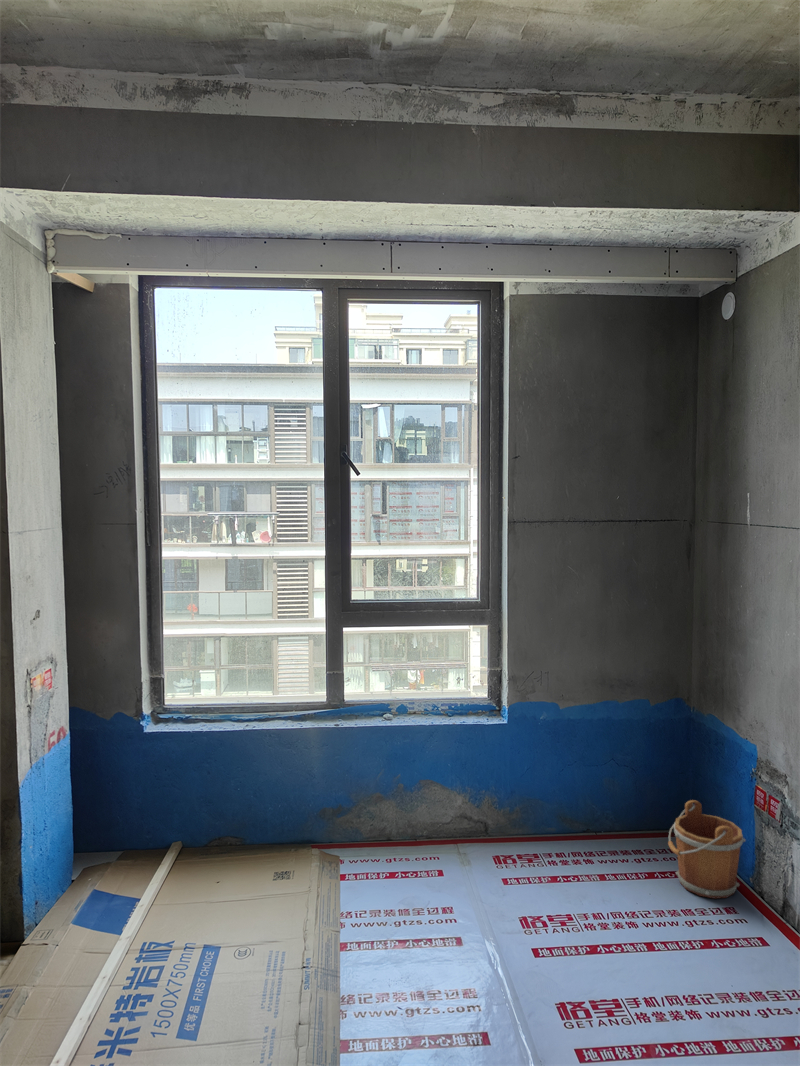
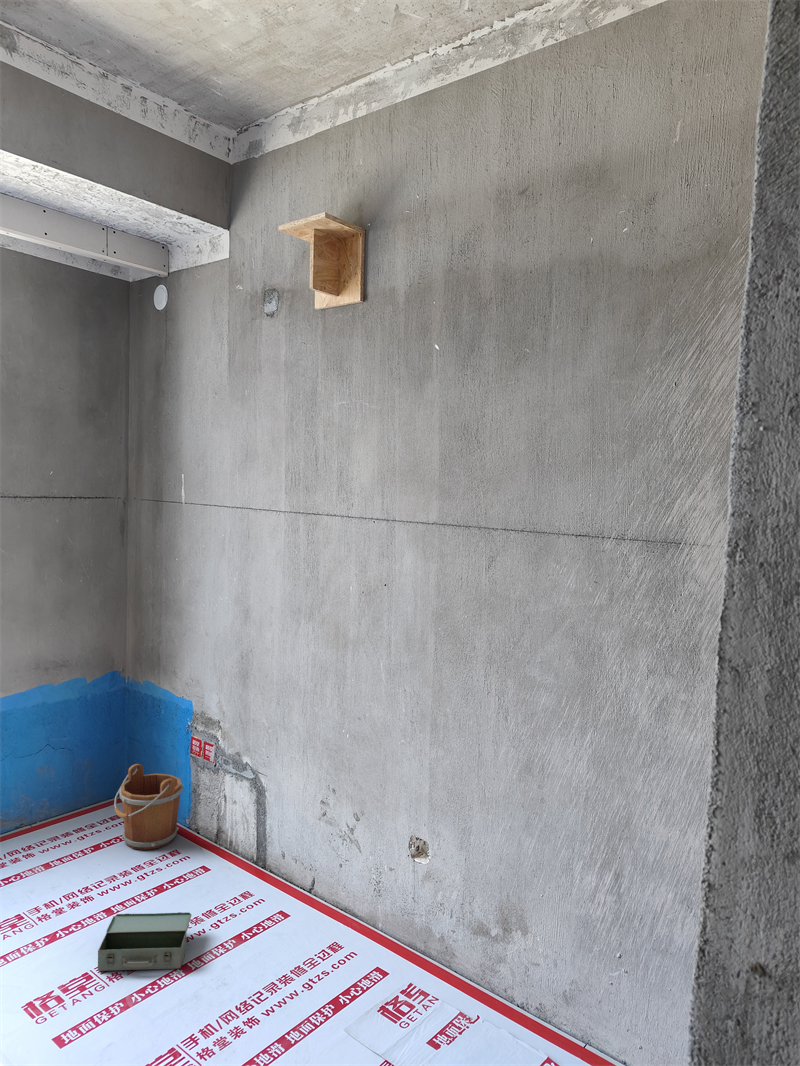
toolbox: none [628,952,733,1042] -> present [98,912,191,971]

